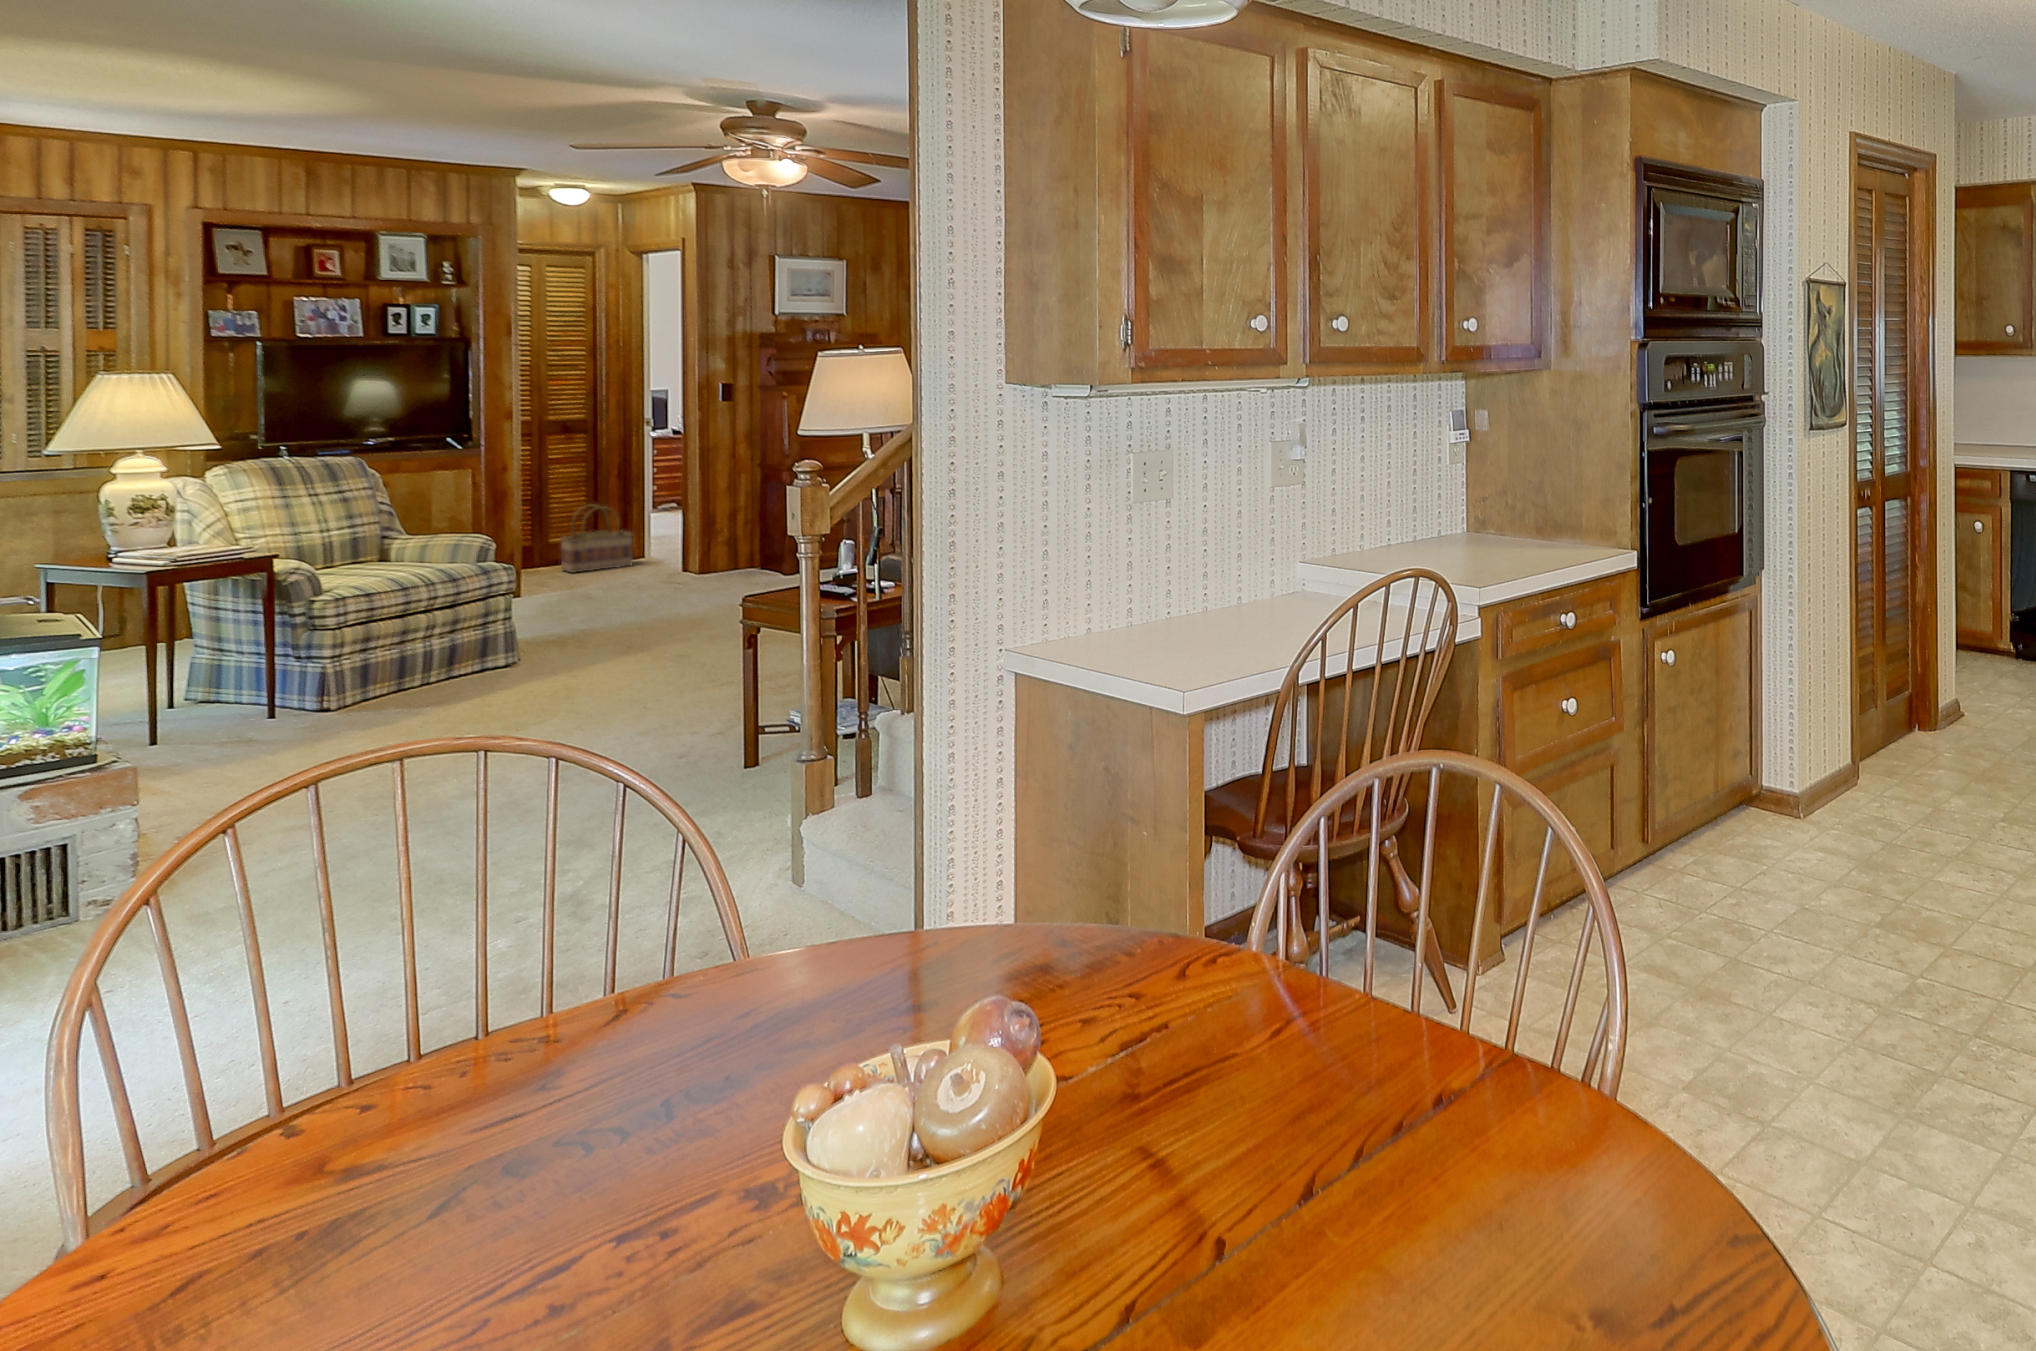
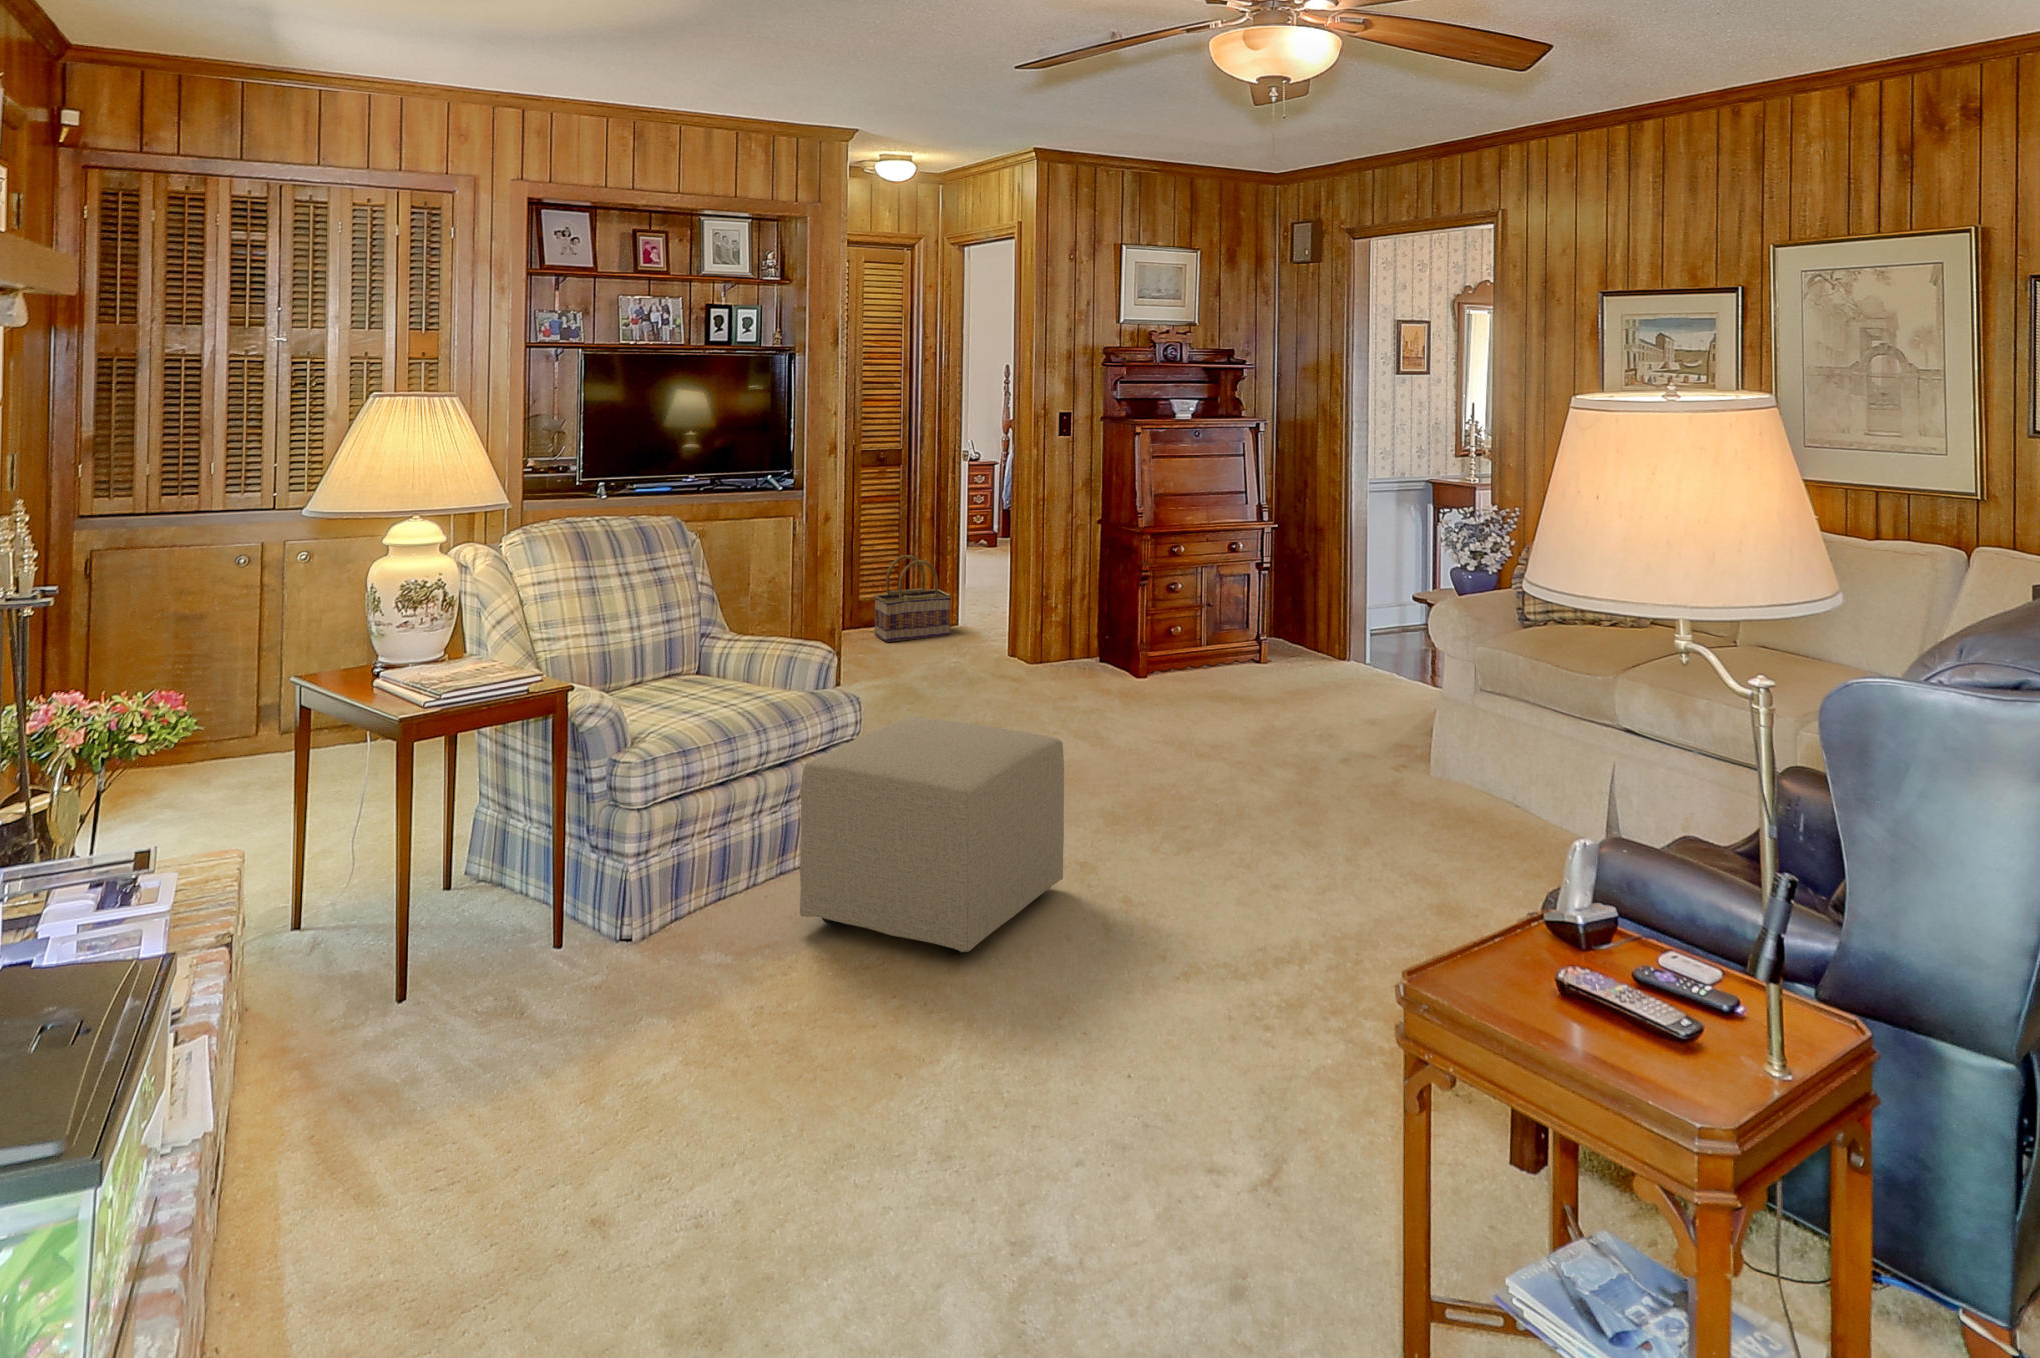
ottoman: none [459,571,660,692] -> present [800,717,1064,954]

